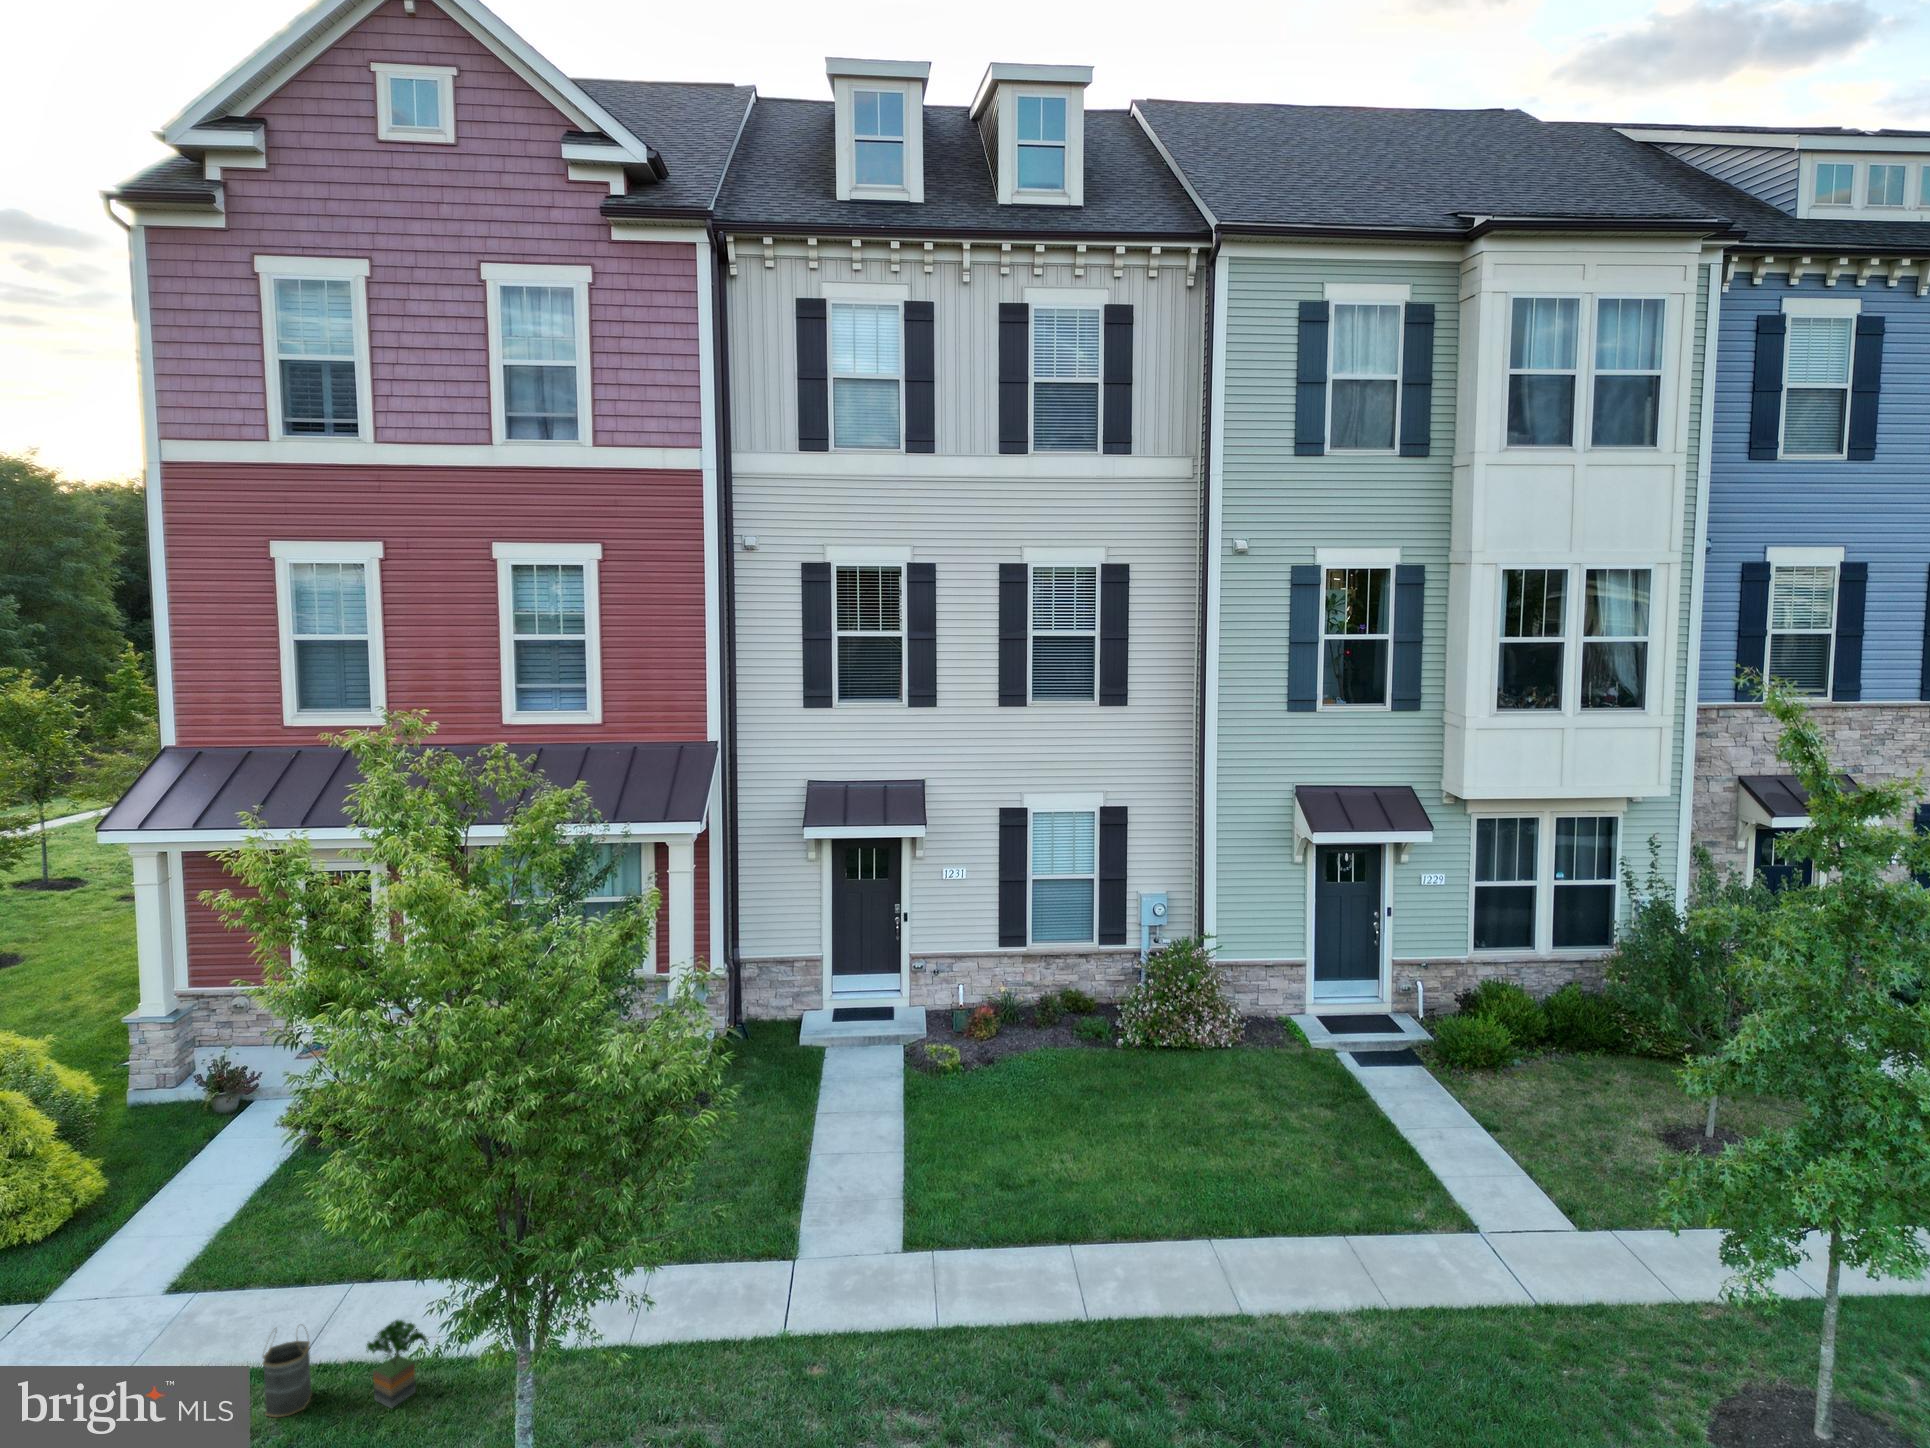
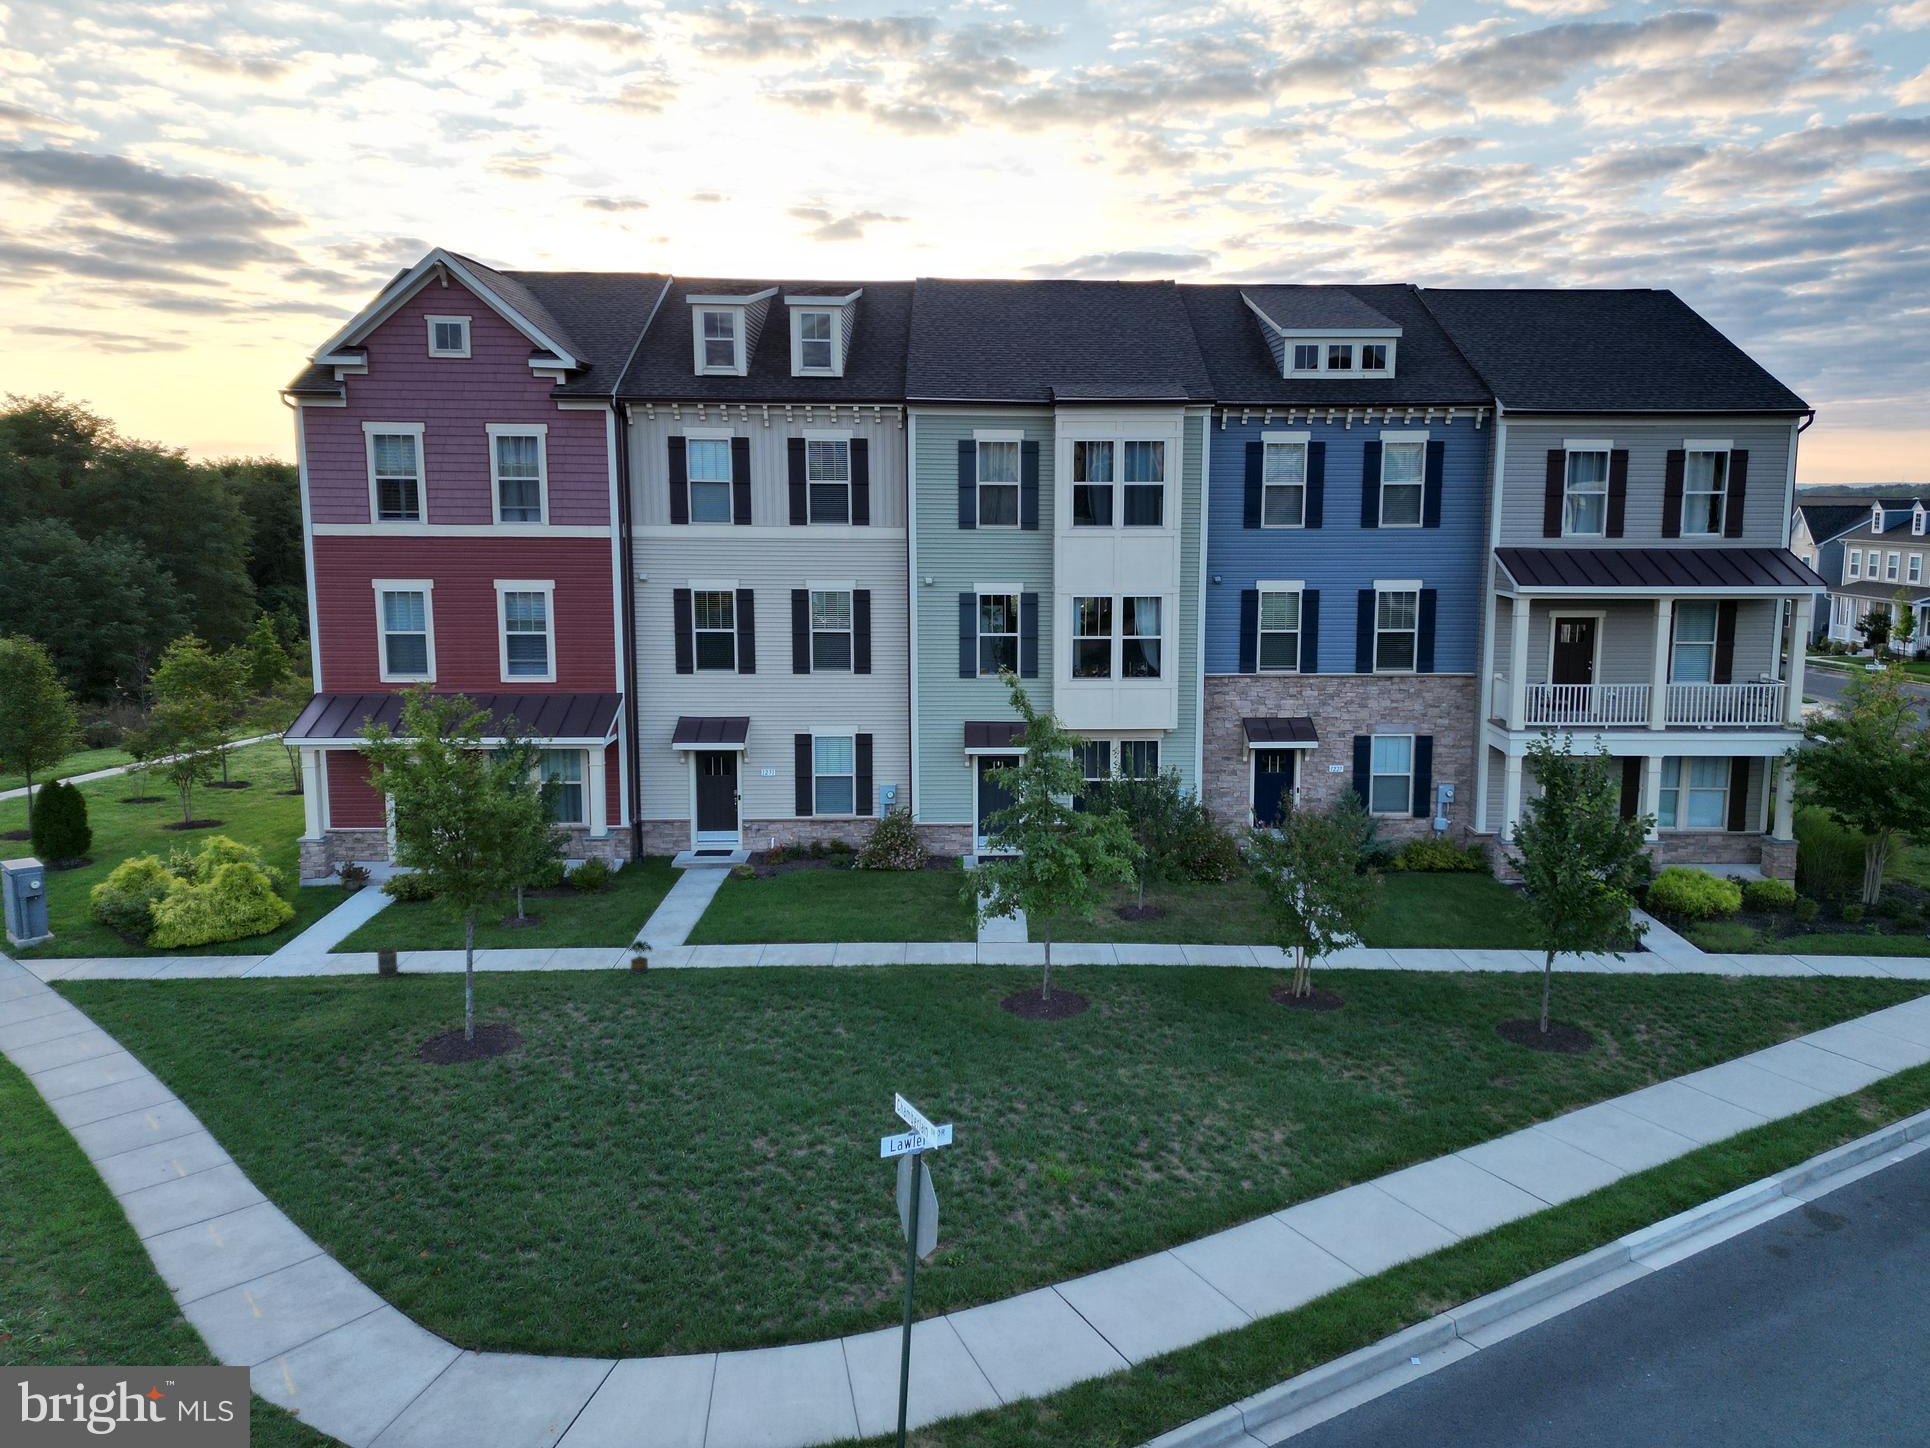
potted tree: present [366,1320,427,1408] -> present [628,941,652,975]

